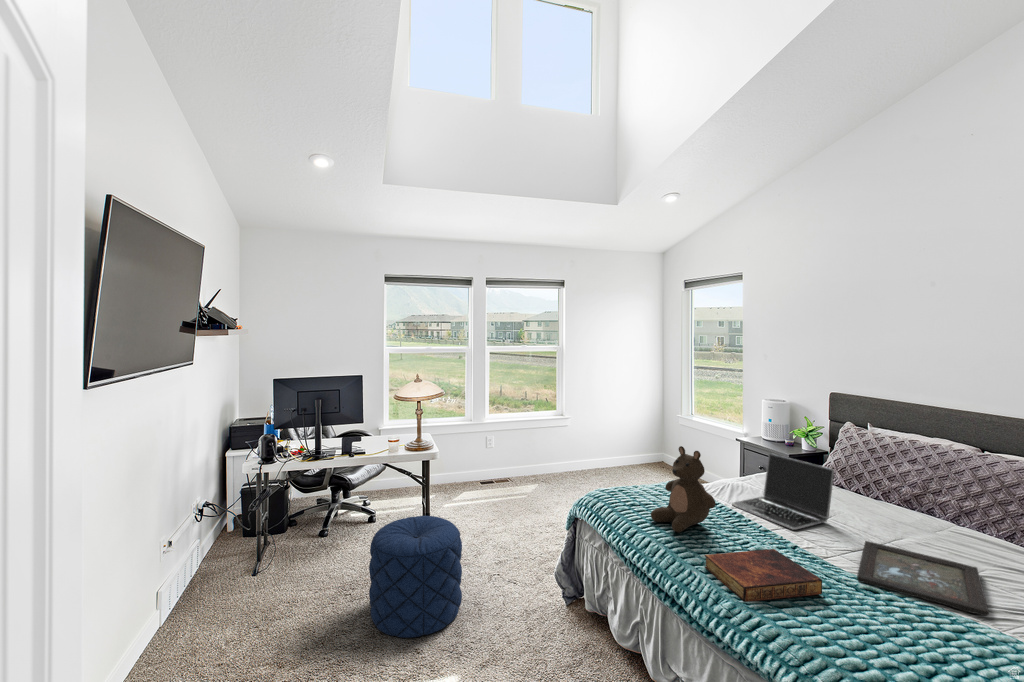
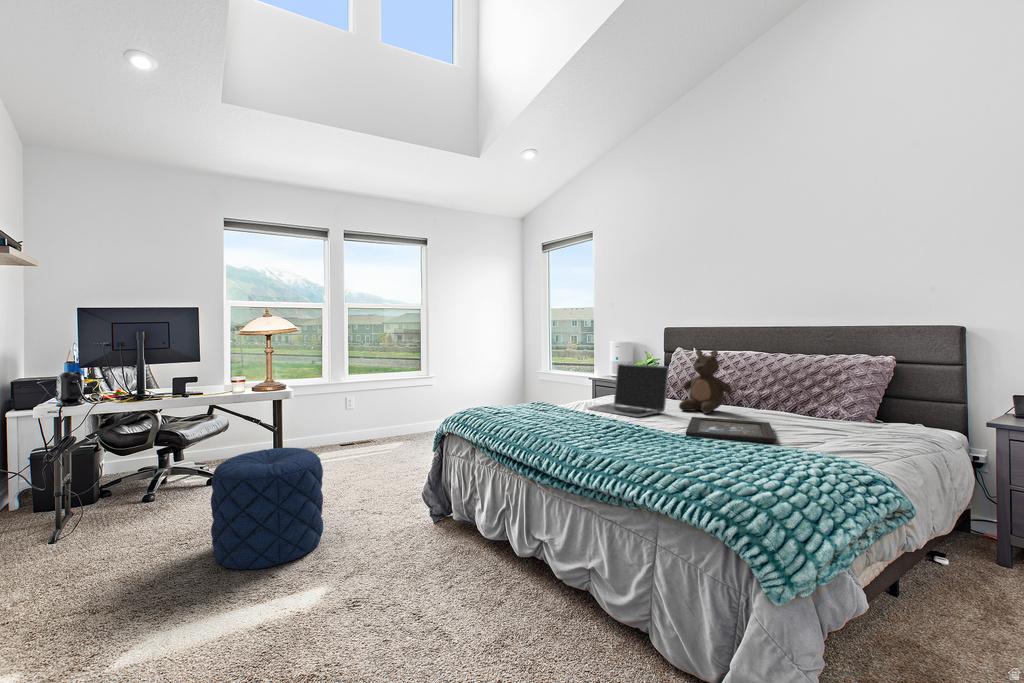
stuffed bear: present [651,446,716,532] -> present [679,350,732,413]
book: present [704,549,822,602] -> none [564,419,659,450]

